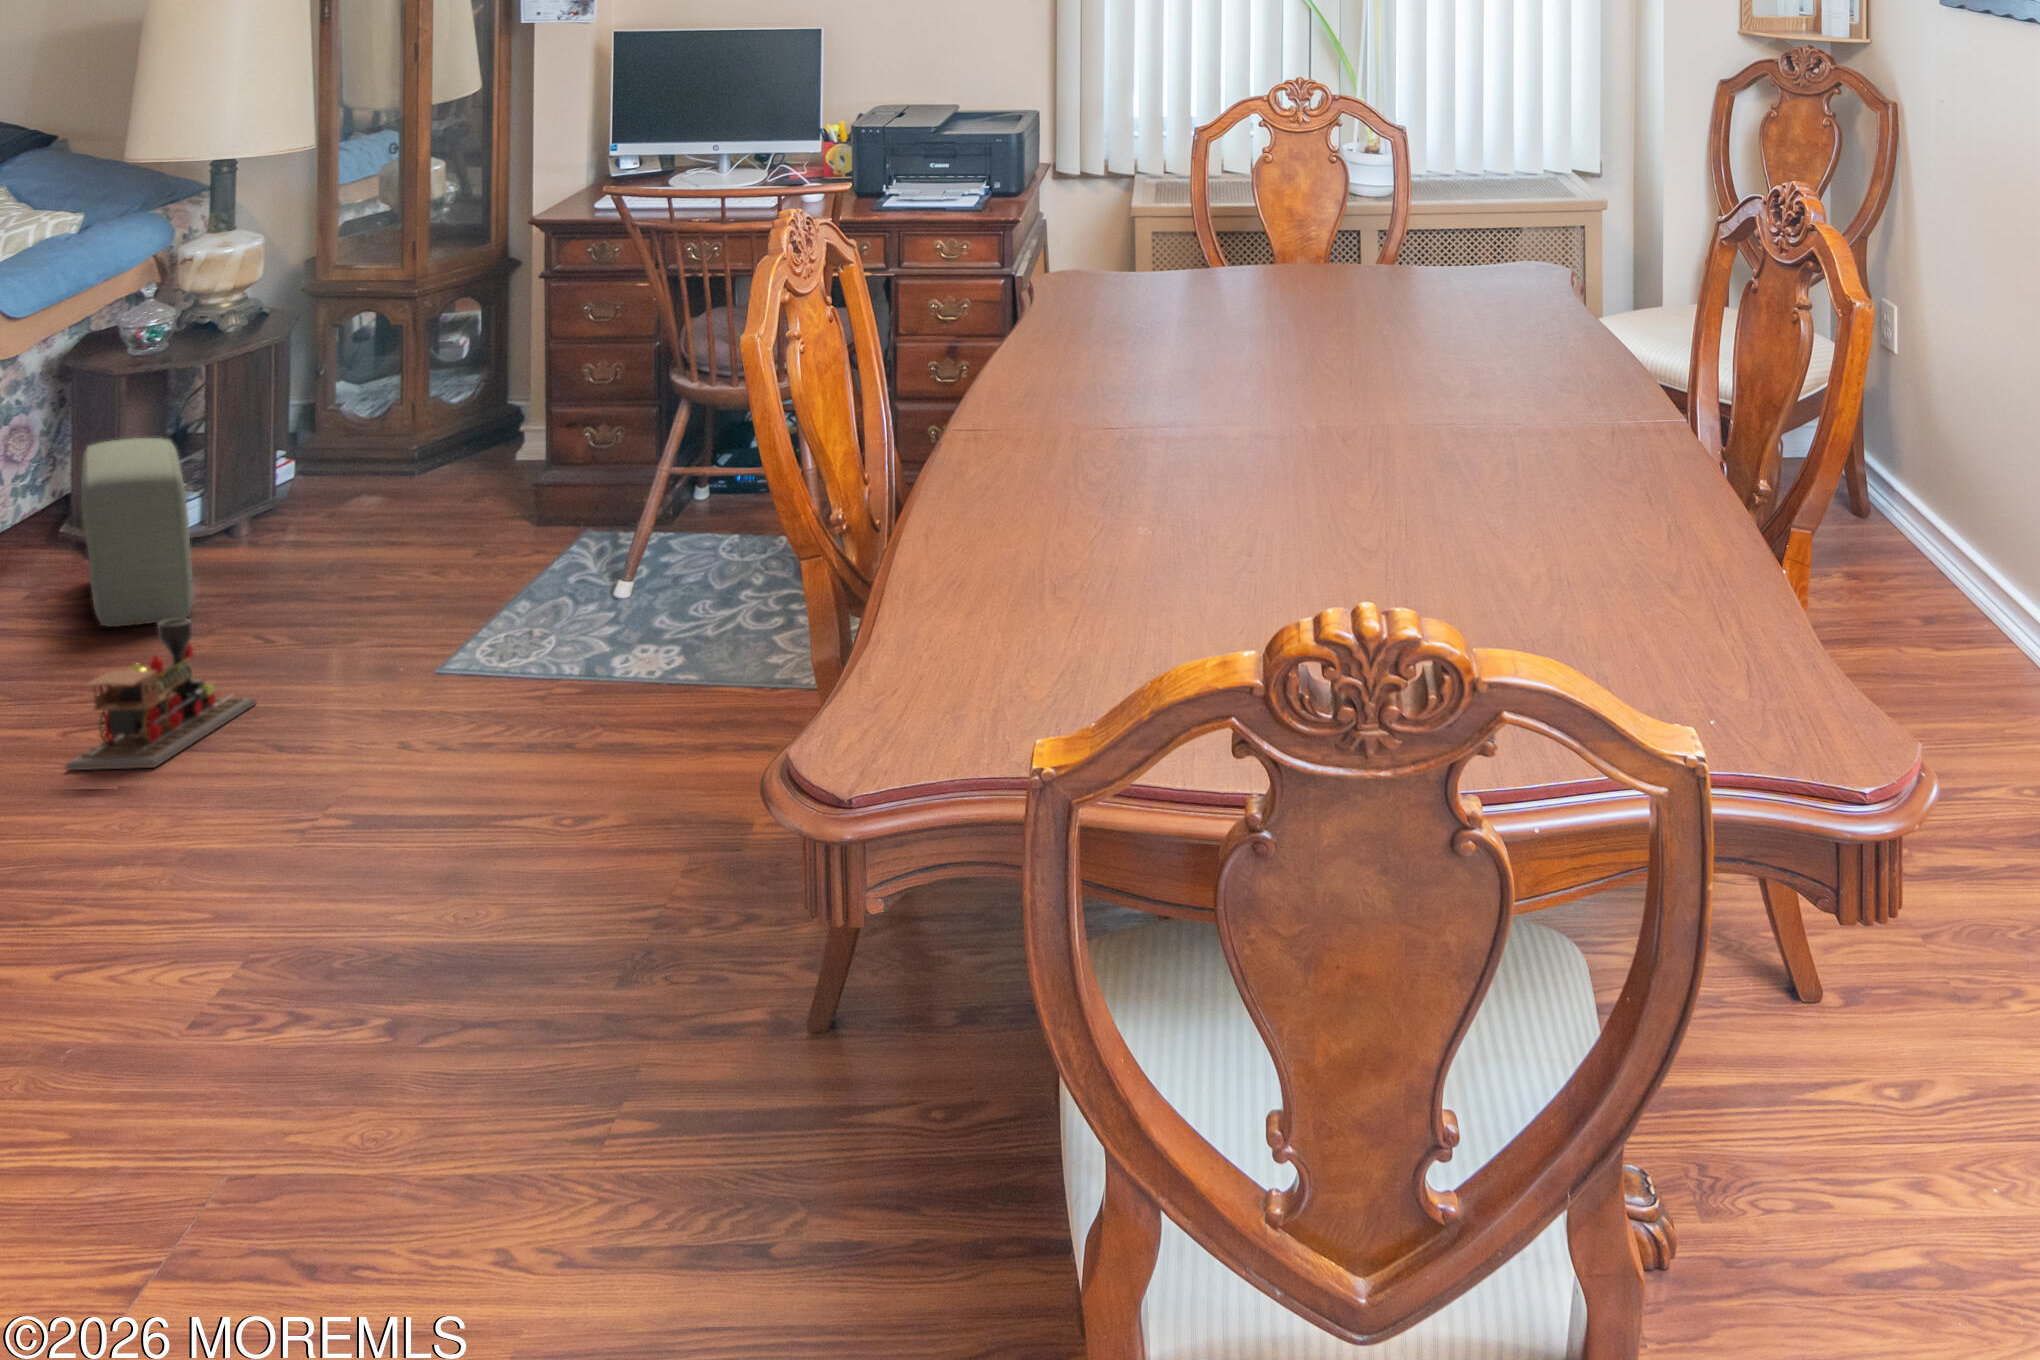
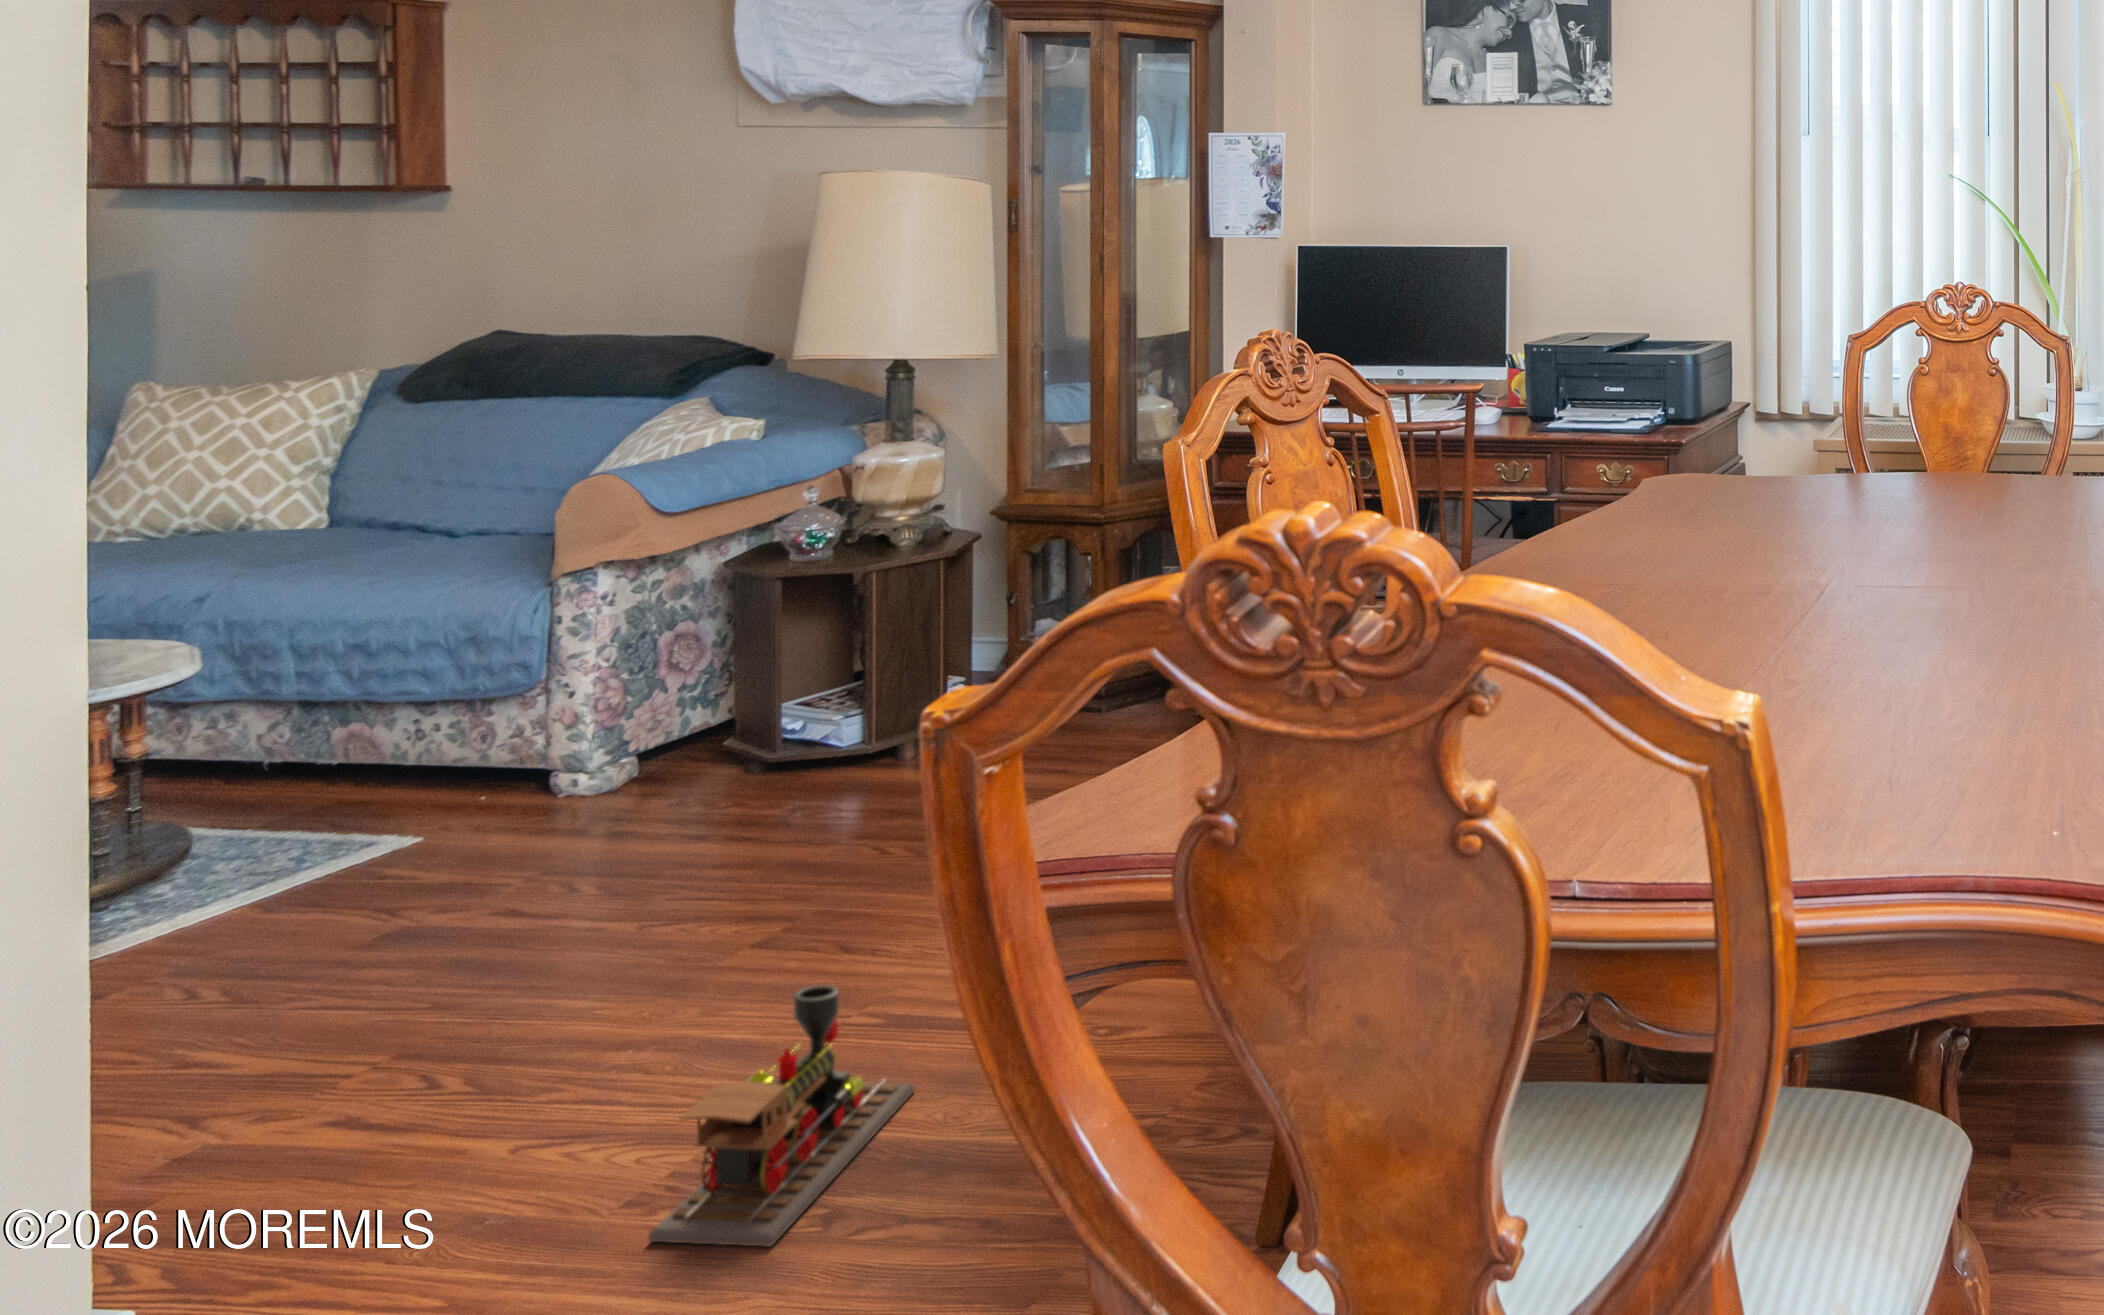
pouf: present [81,438,193,627] -> none [730,671,846,913]

